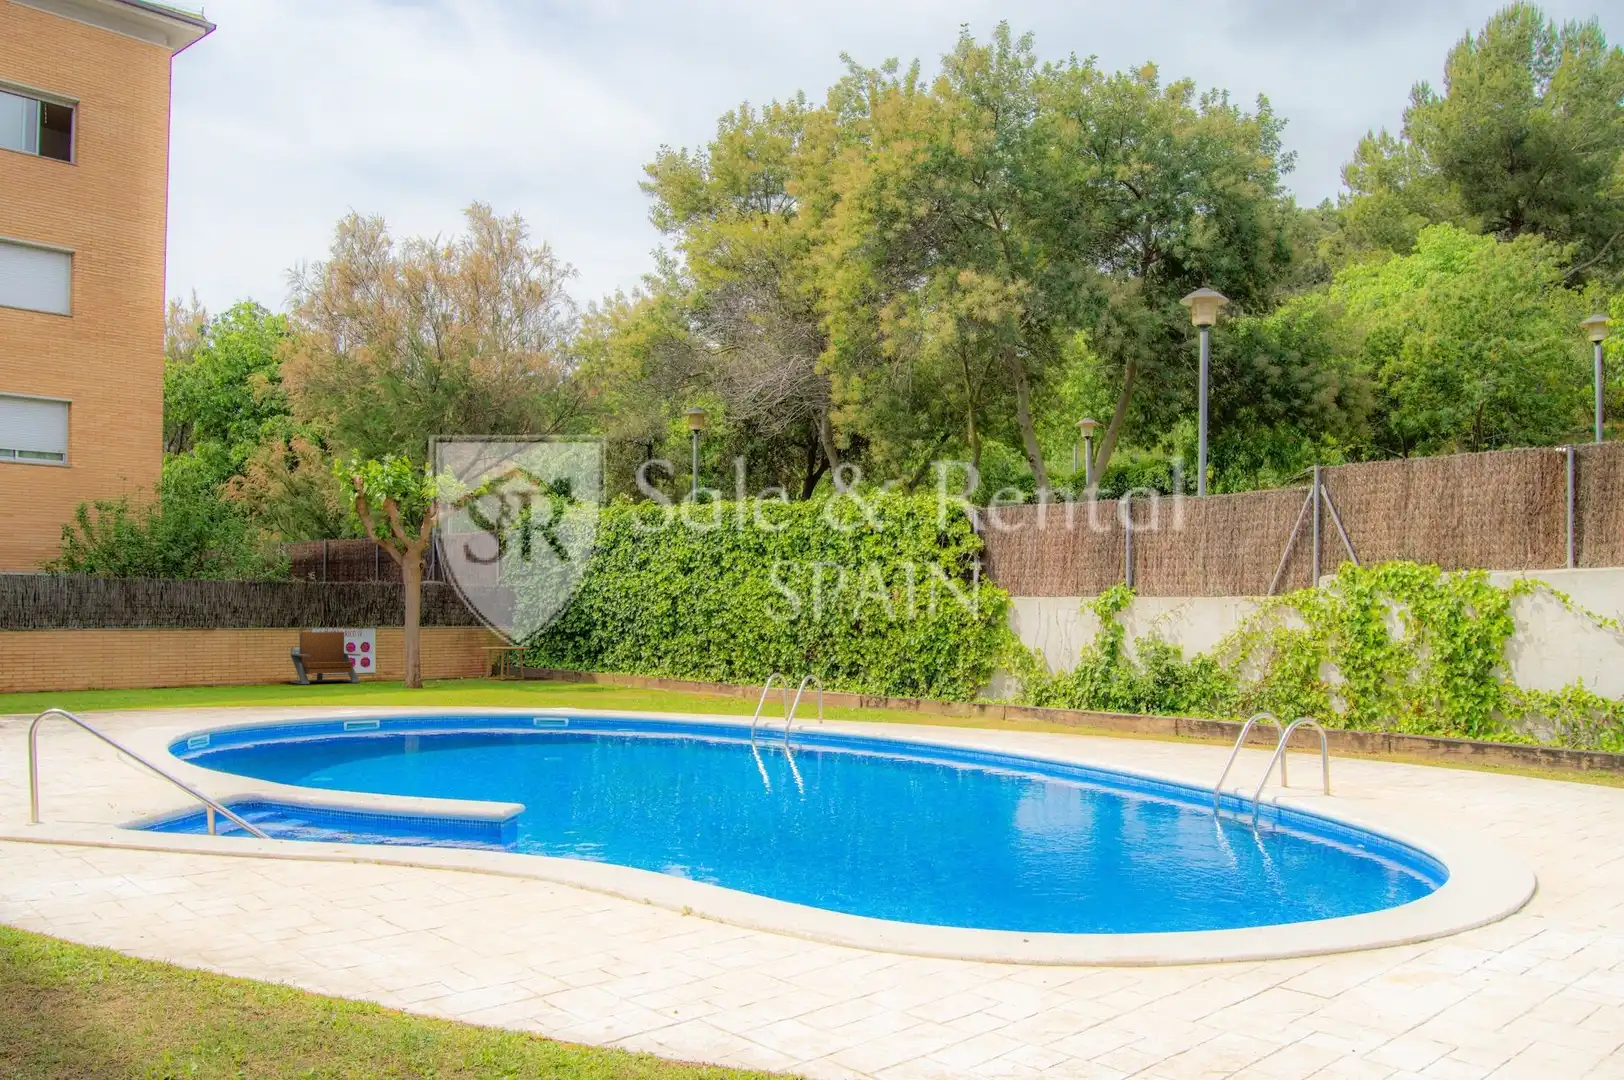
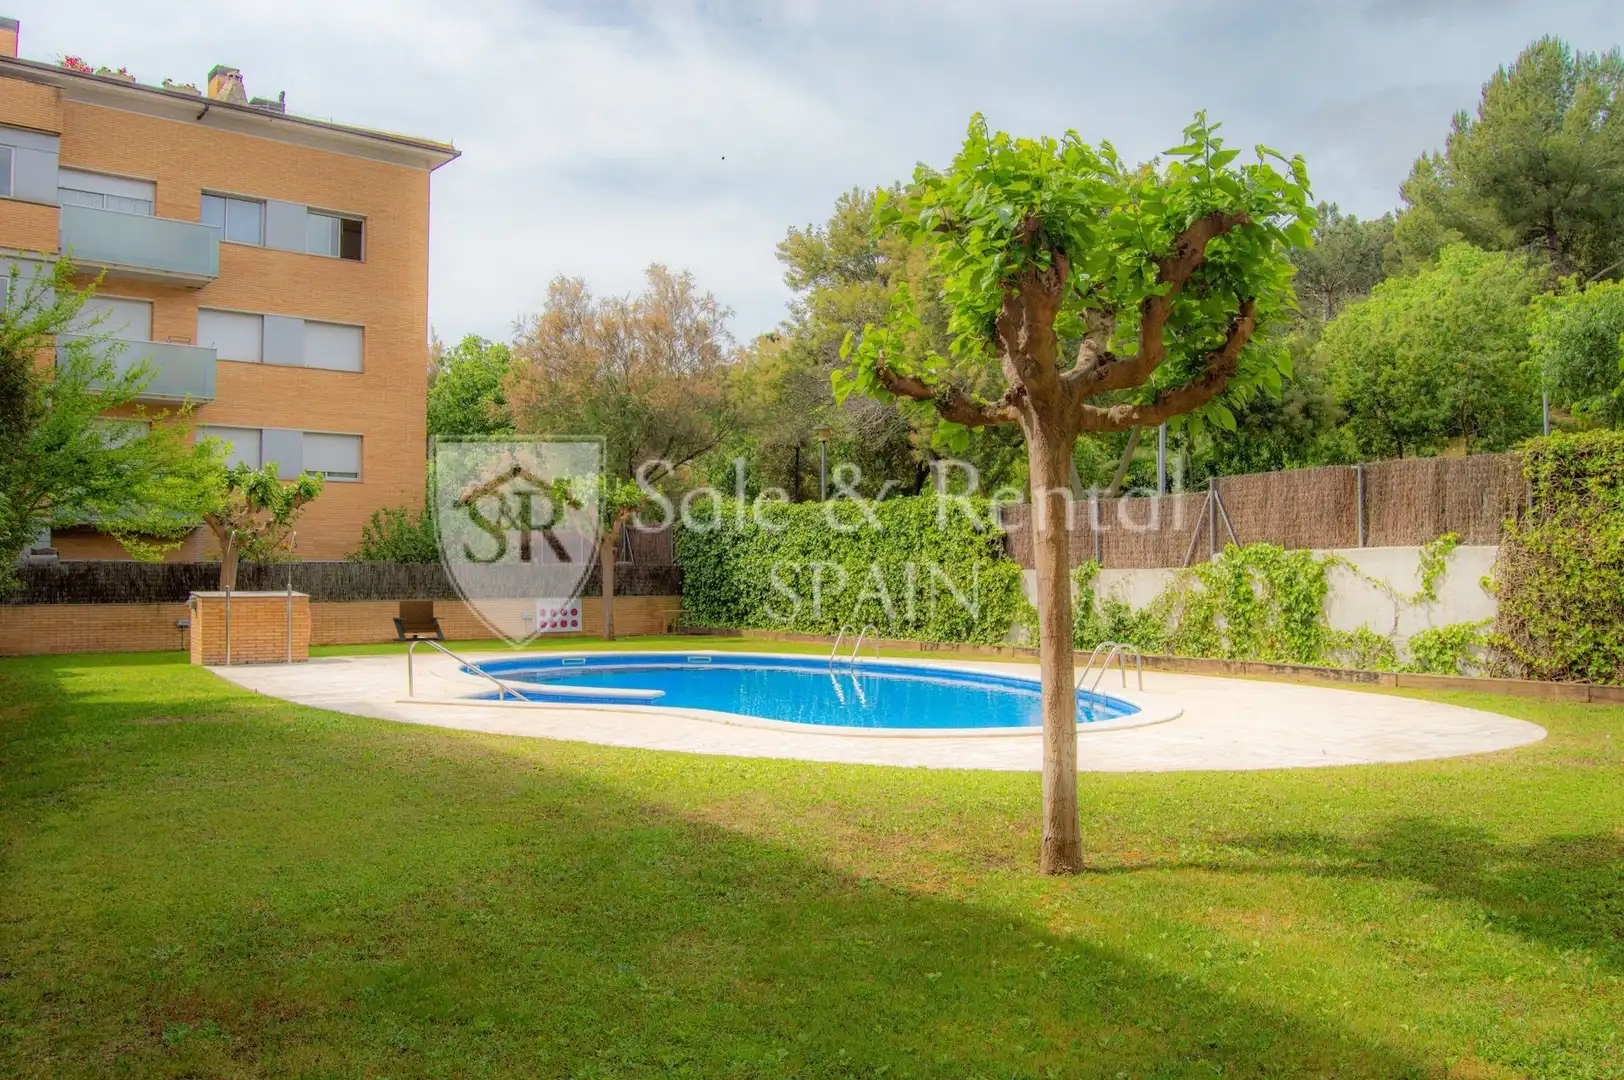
lounge chair: present [290,632,360,684] -> present [393,601,445,641]

